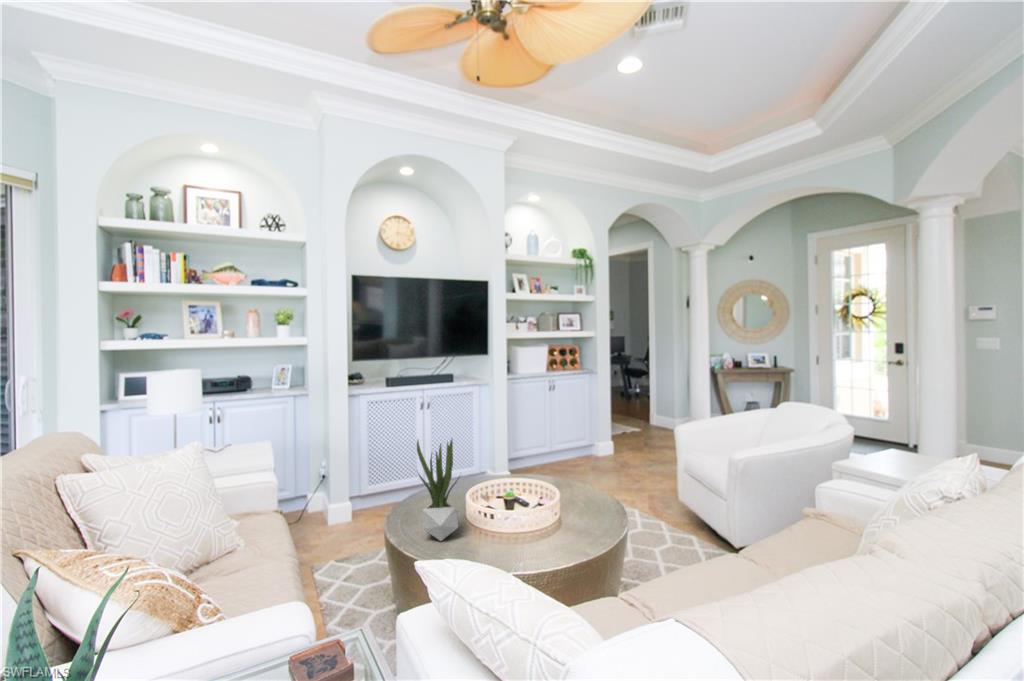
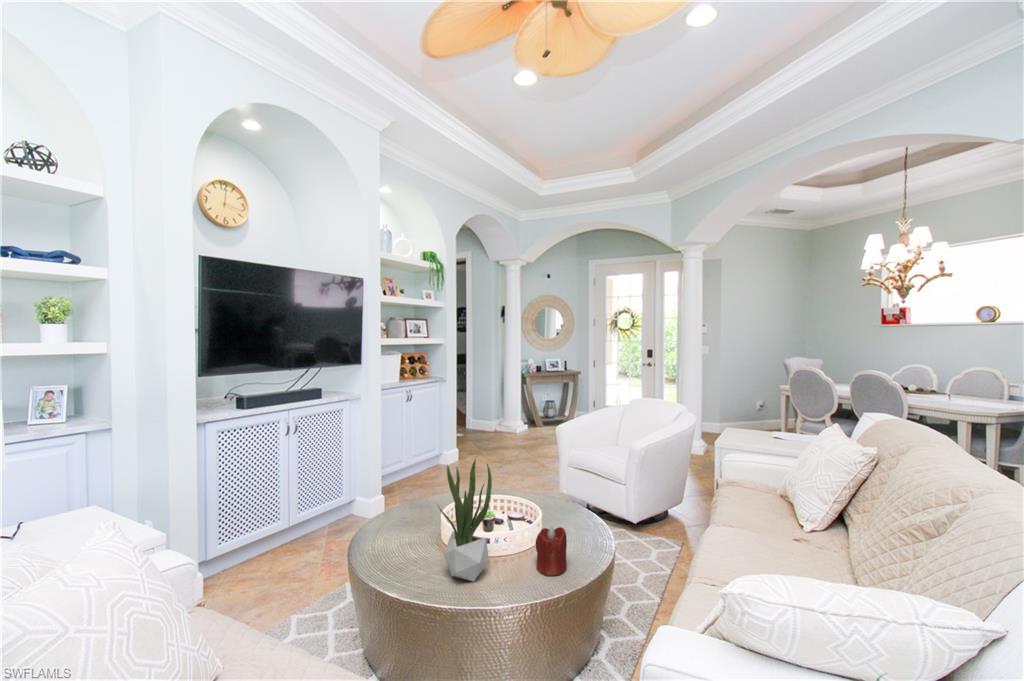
candle: none [497,510,524,555] -> present [536,526,567,576]

